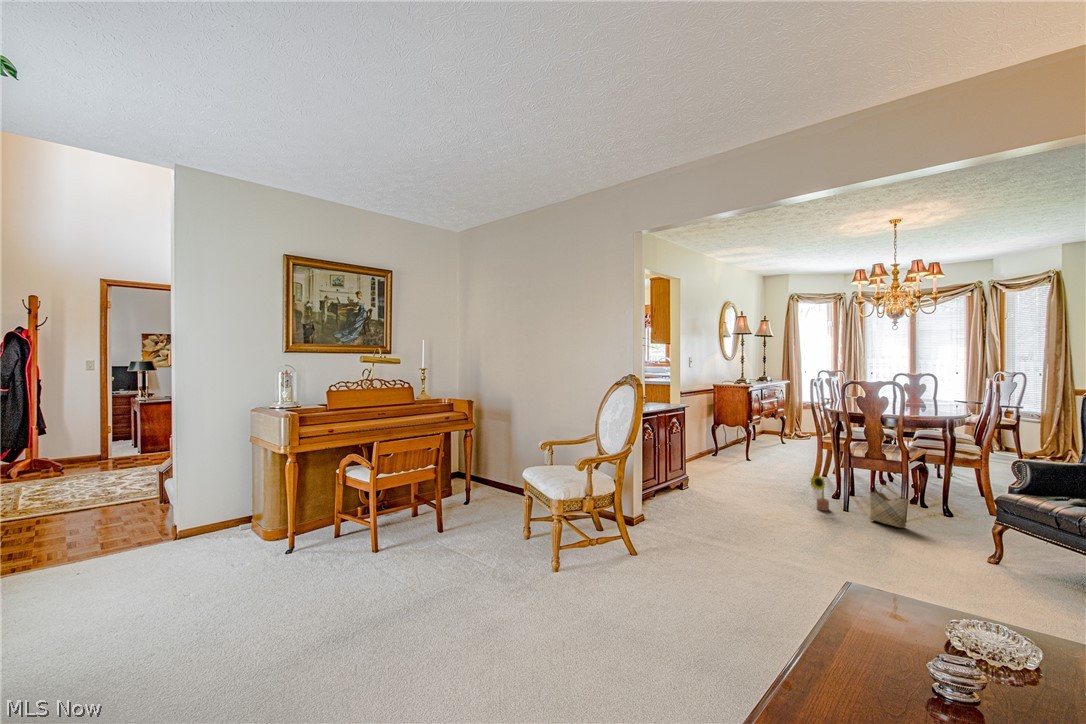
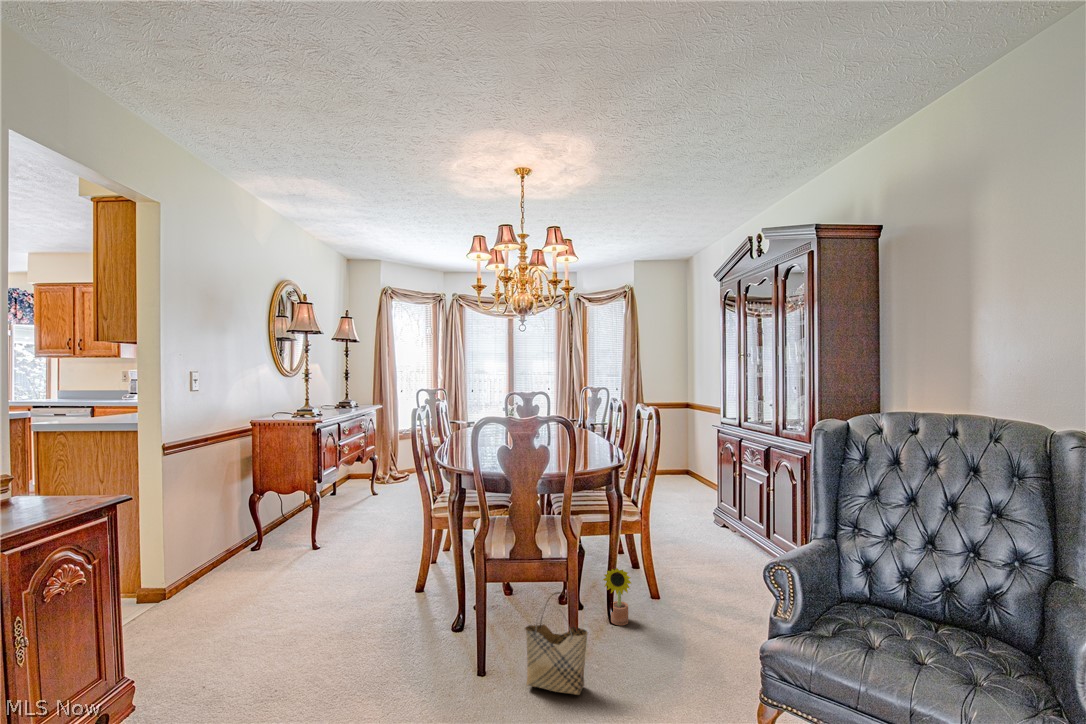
decorative plant: present [810,476,829,511] -> present [603,568,631,625]

